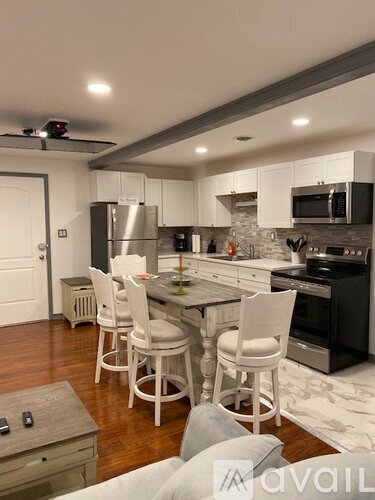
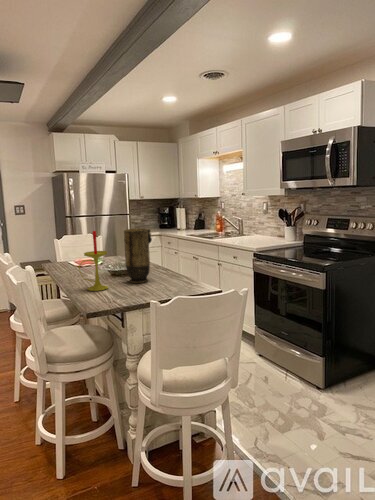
vase: none [197,252,215,290] -> present [124,228,152,283]

